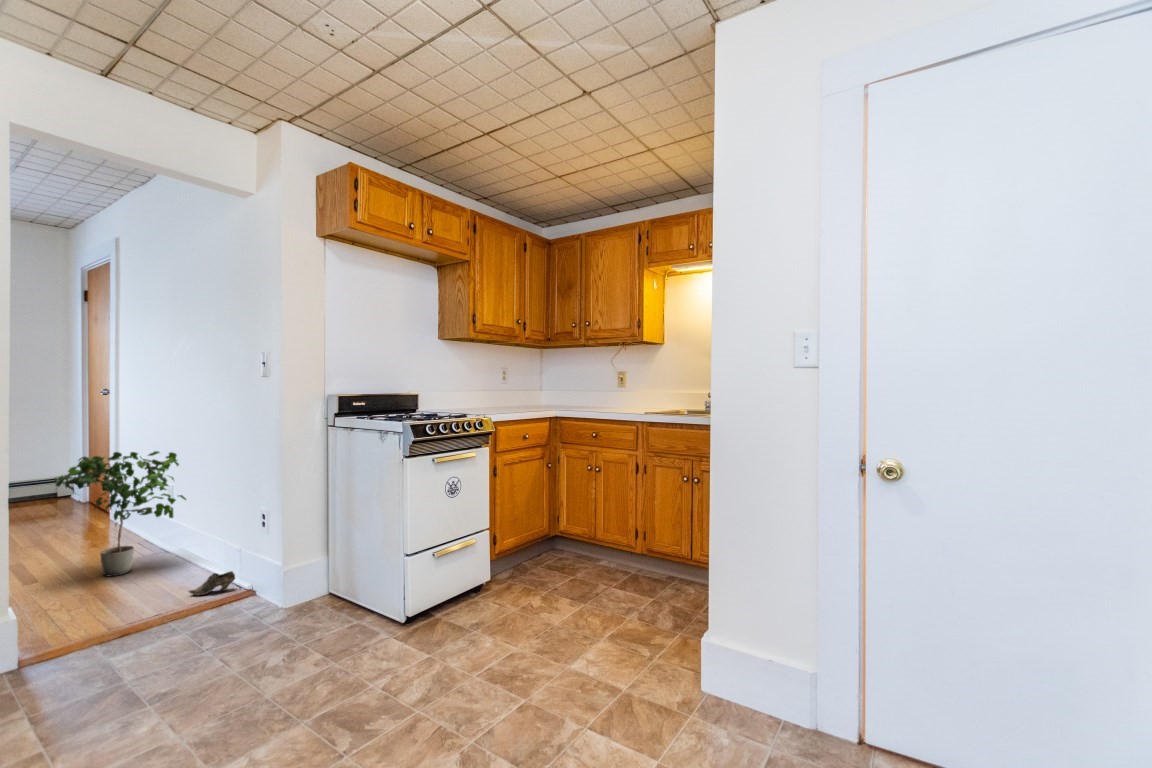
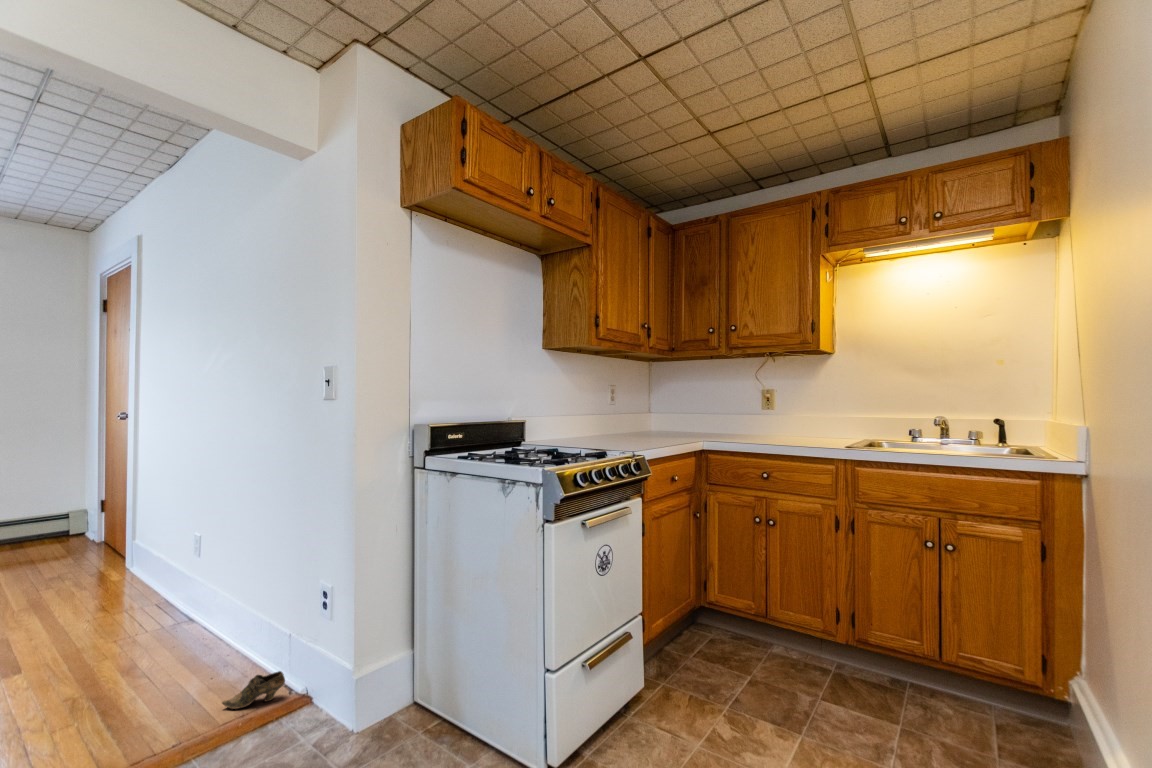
potted plant: present [53,451,186,576] -> none [45,496,220,667]

